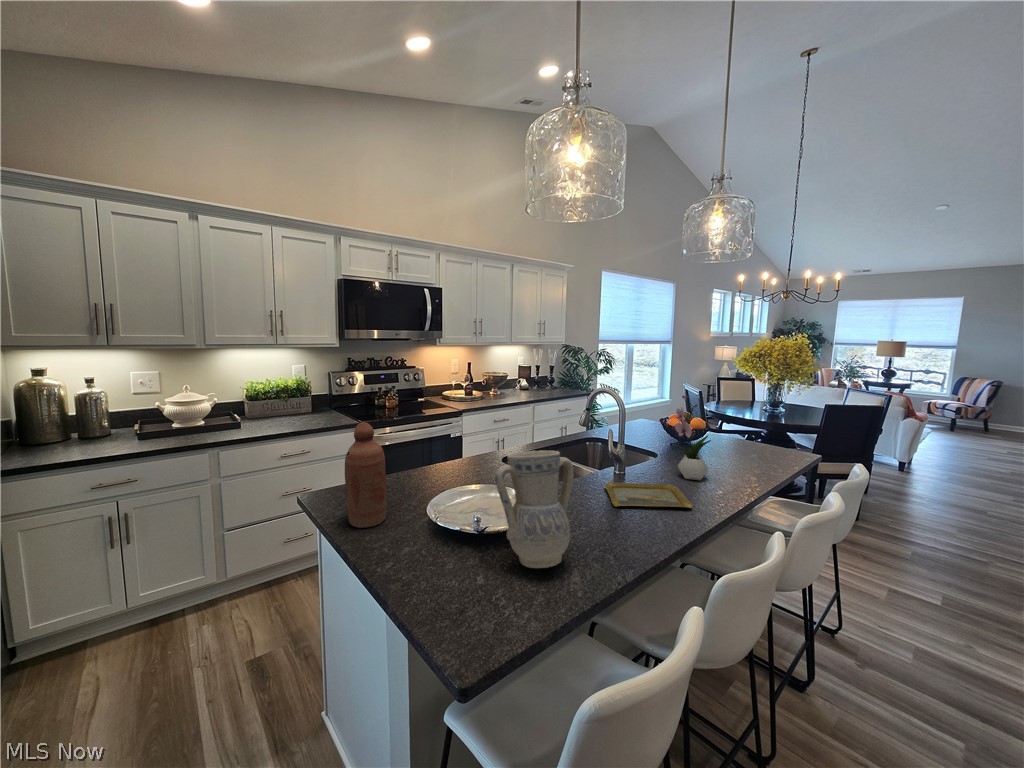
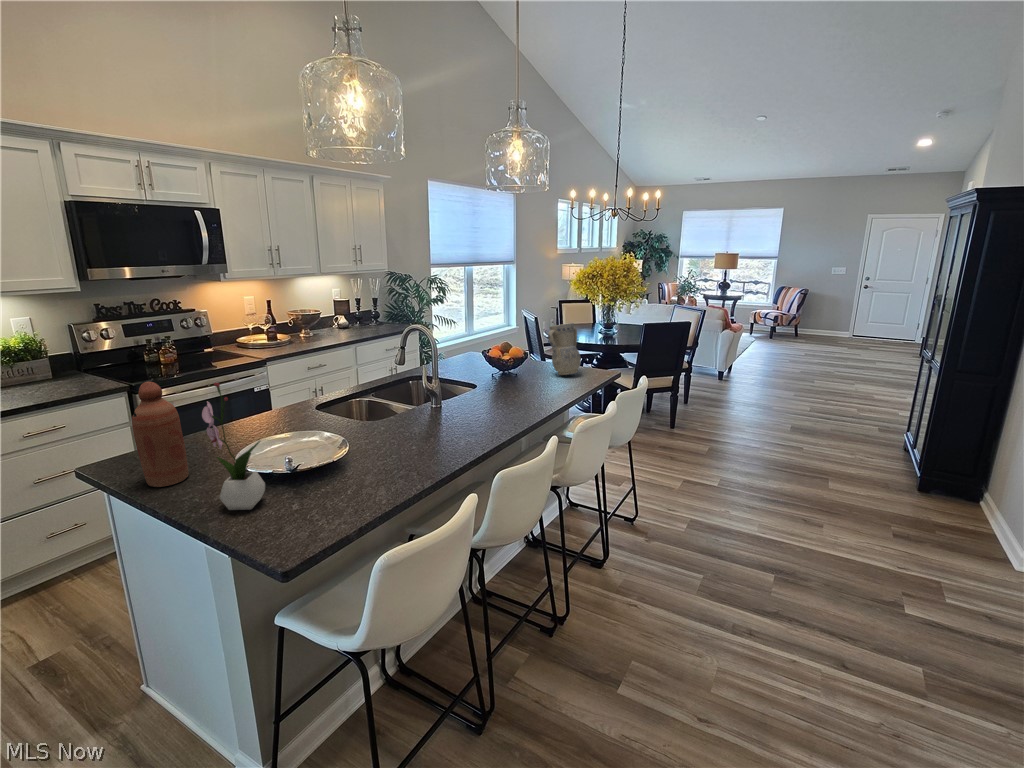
flower arrangement: present [675,396,711,480] -> present [202,383,265,510]
vase: present [496,451,573,568] -> present [548,323,581,375]
tray: present [605,482,692,508] -> none [417,410,491,435]

